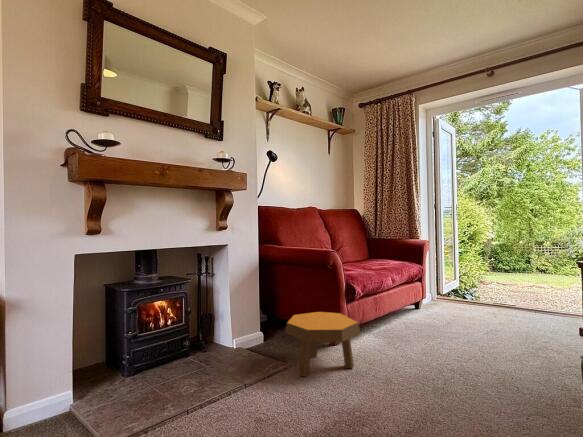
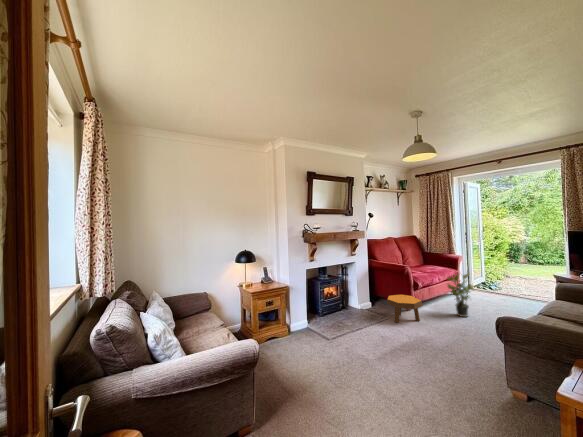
potted plant: none [407,259,457,351] -> present [448,273,473,317]

